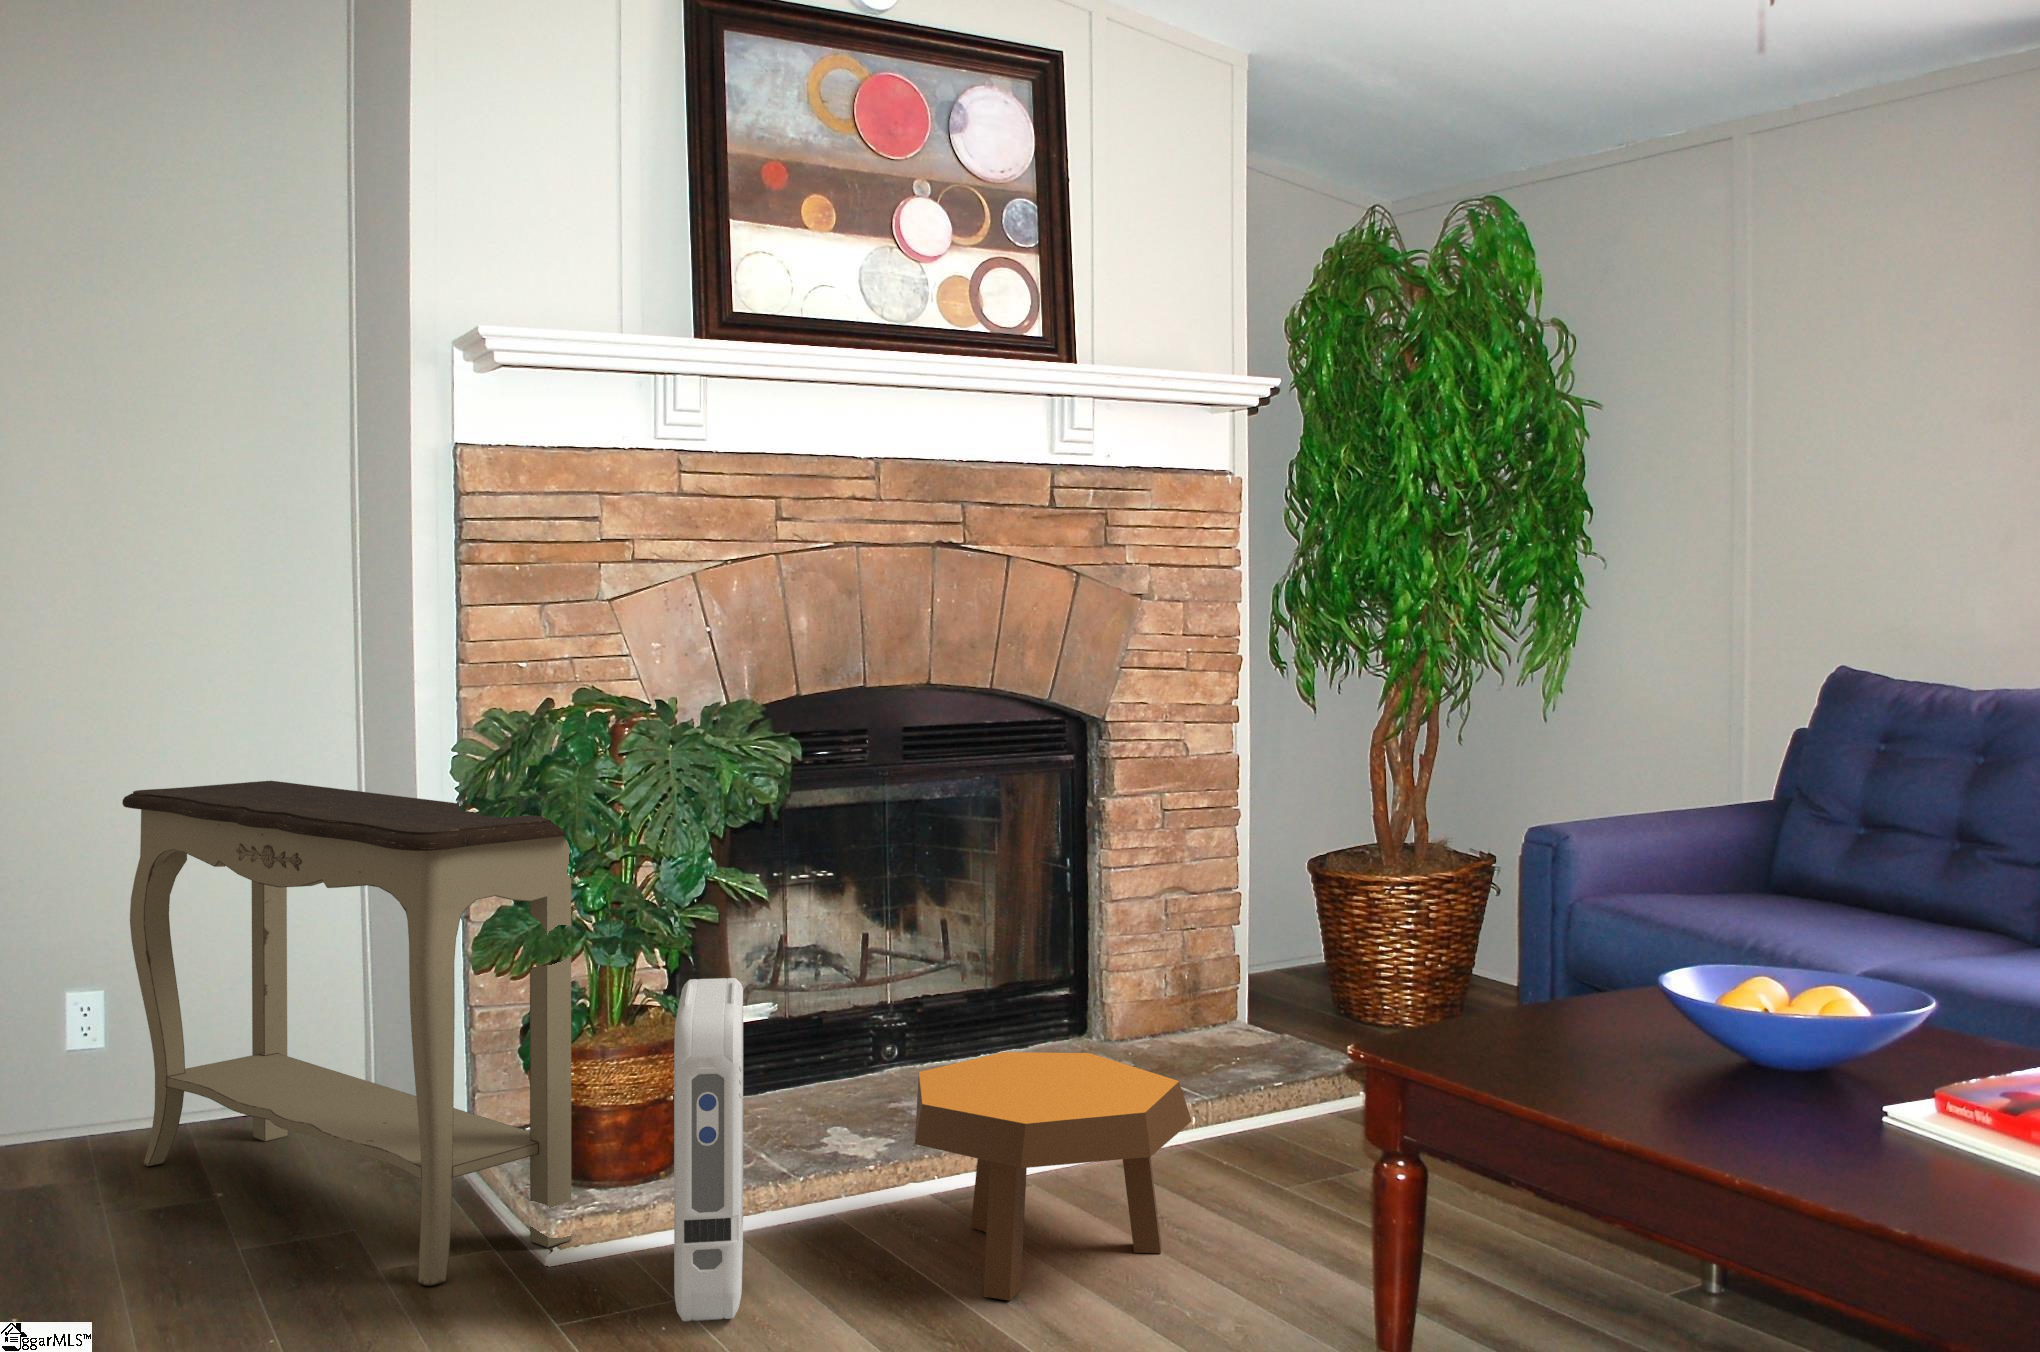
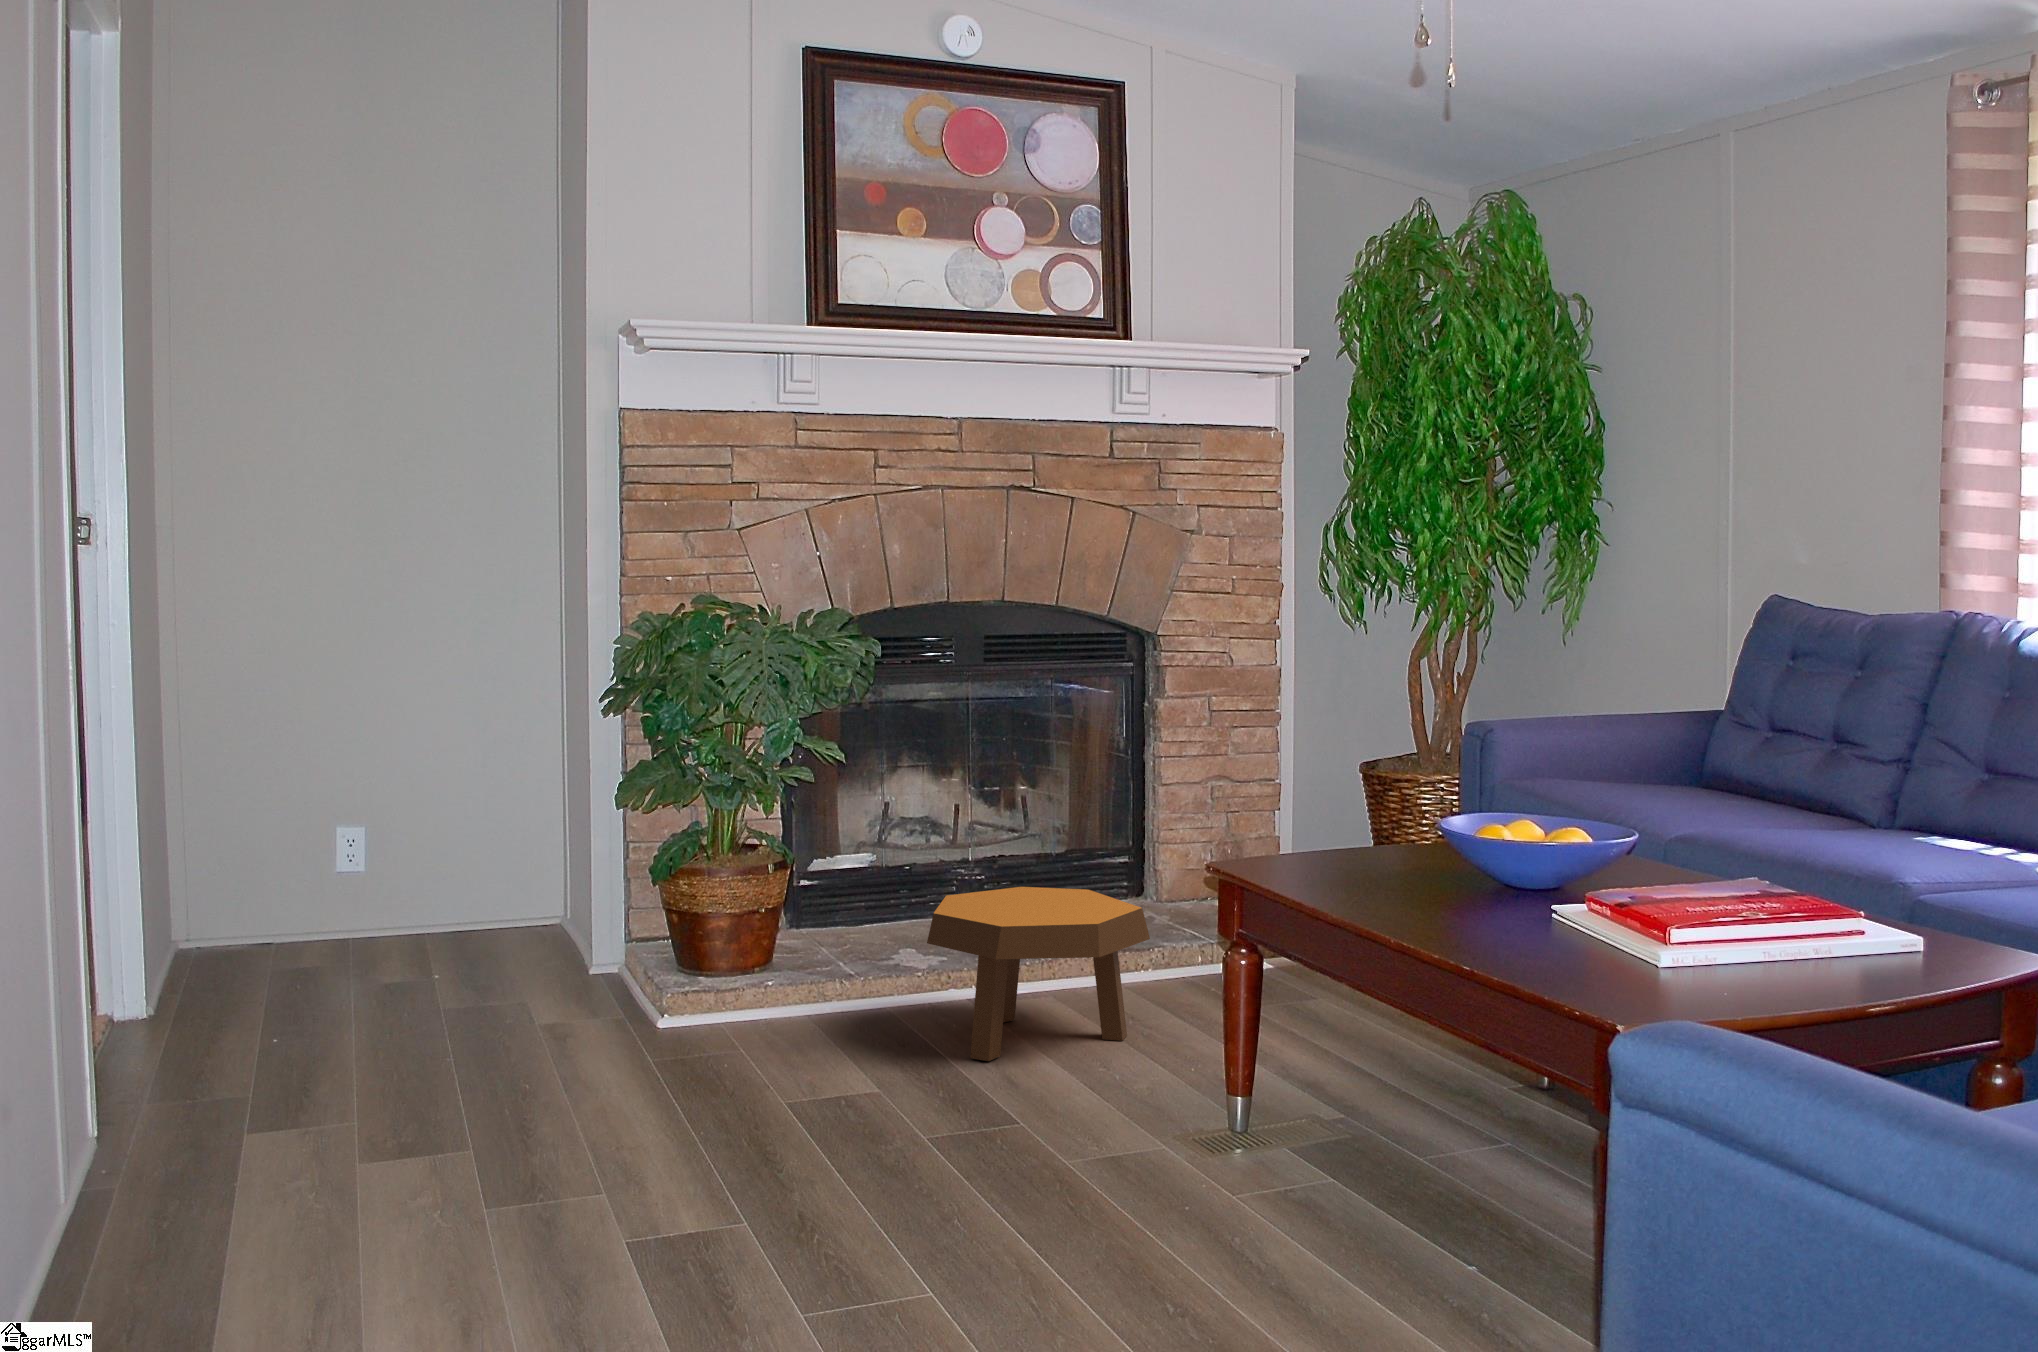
console table: present [122,781,571,1286] -> none [381,669,695,1033]
air purifier: present [674,978,743,1322] -> none [736,814,808,1061]

